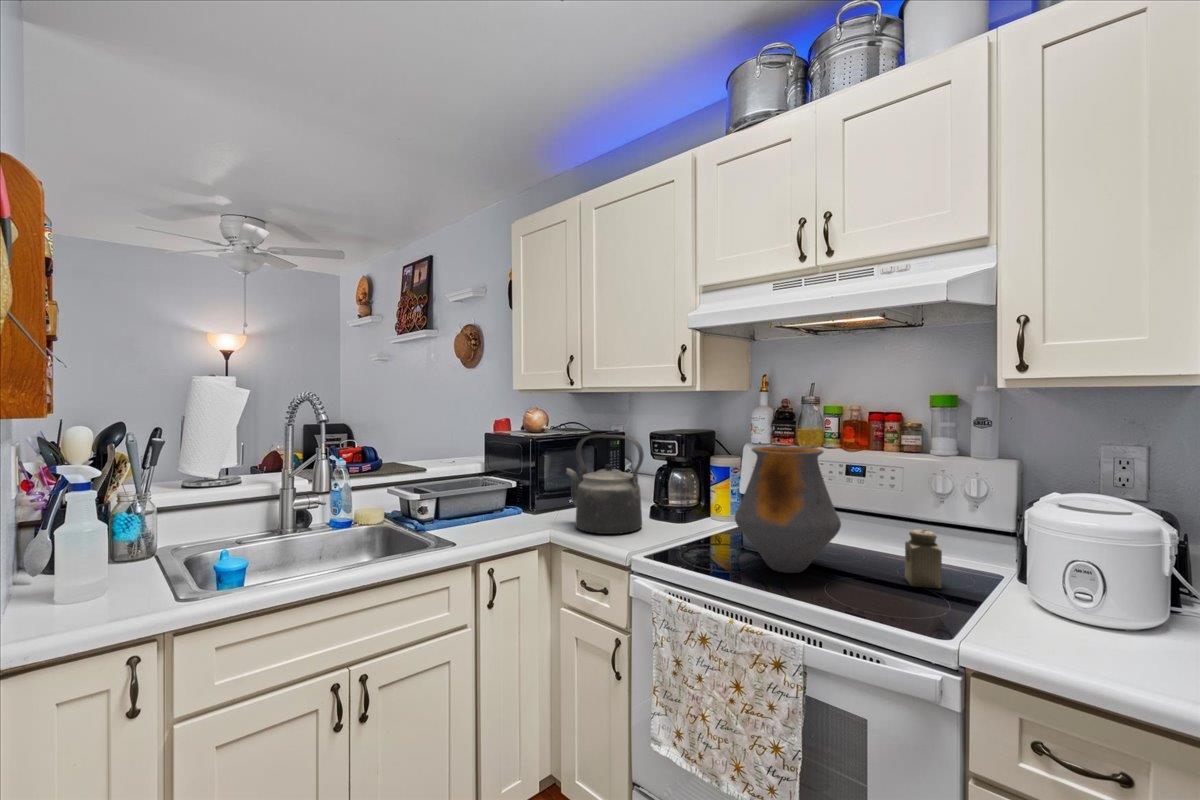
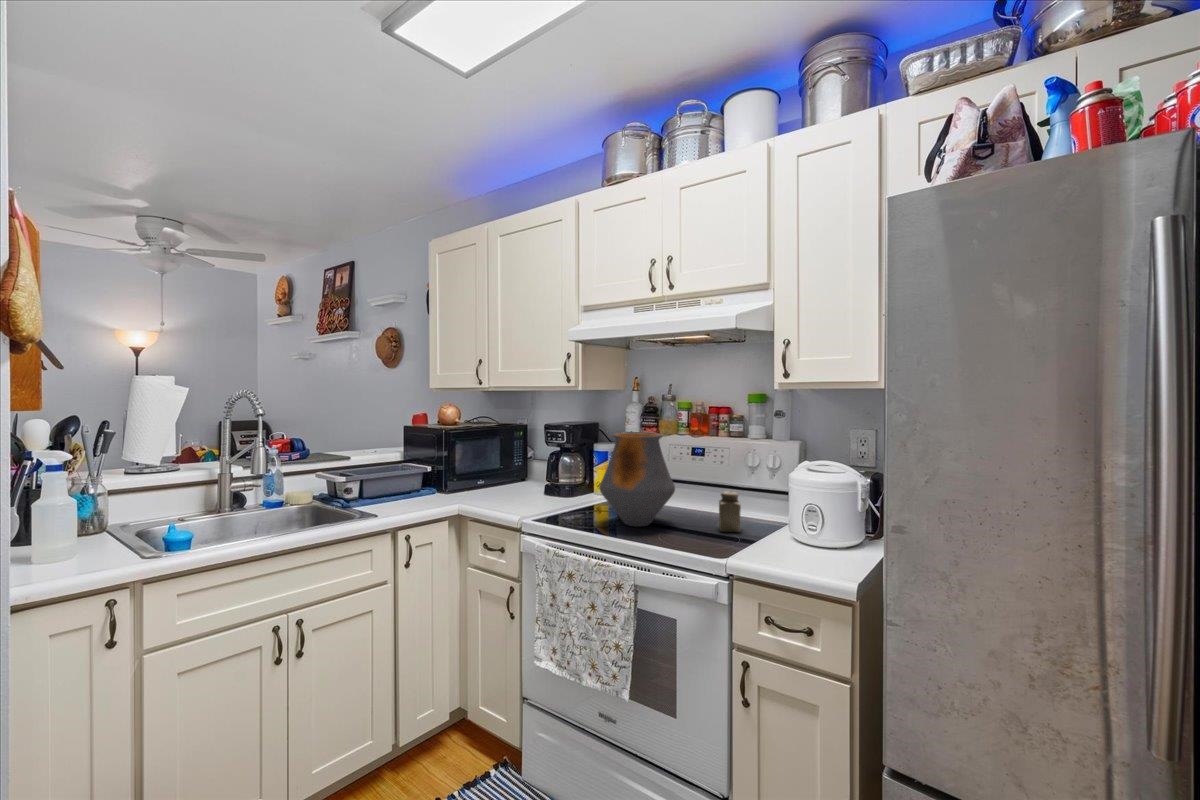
kettle: present [567,435,644,534] -> none [473,426,536,506]

